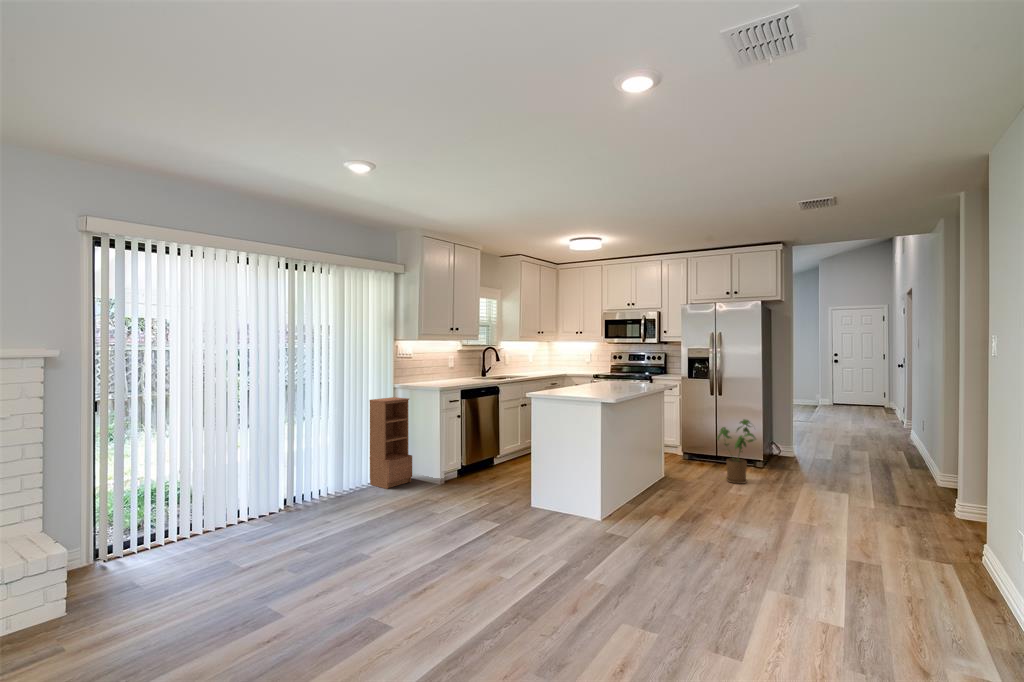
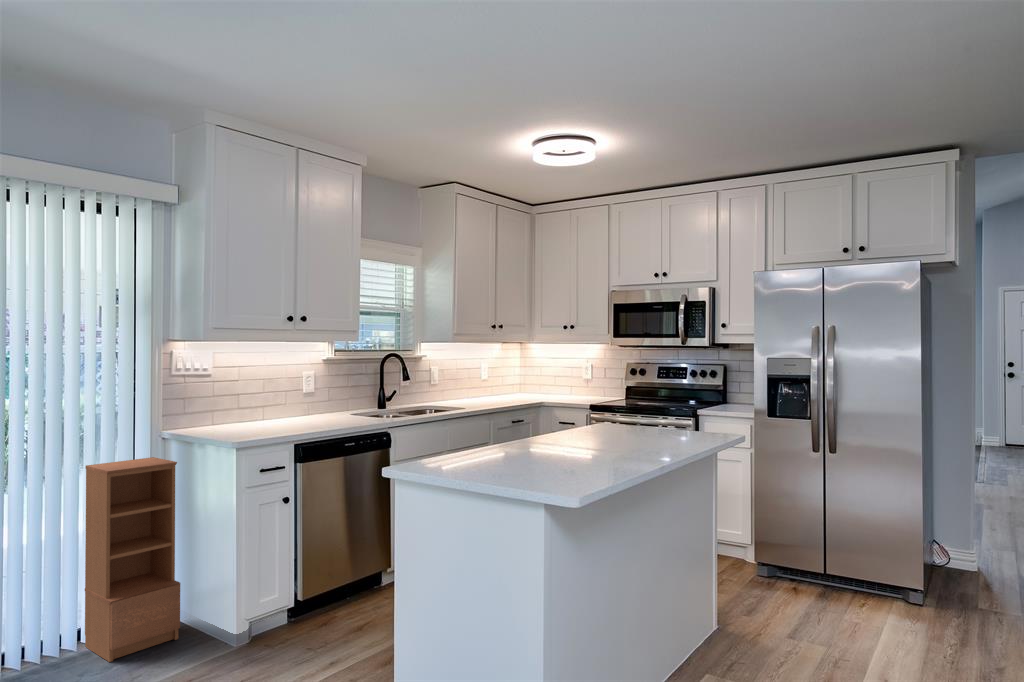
house plant: present [718,419,755,484] -> none [832,511,923,655]

